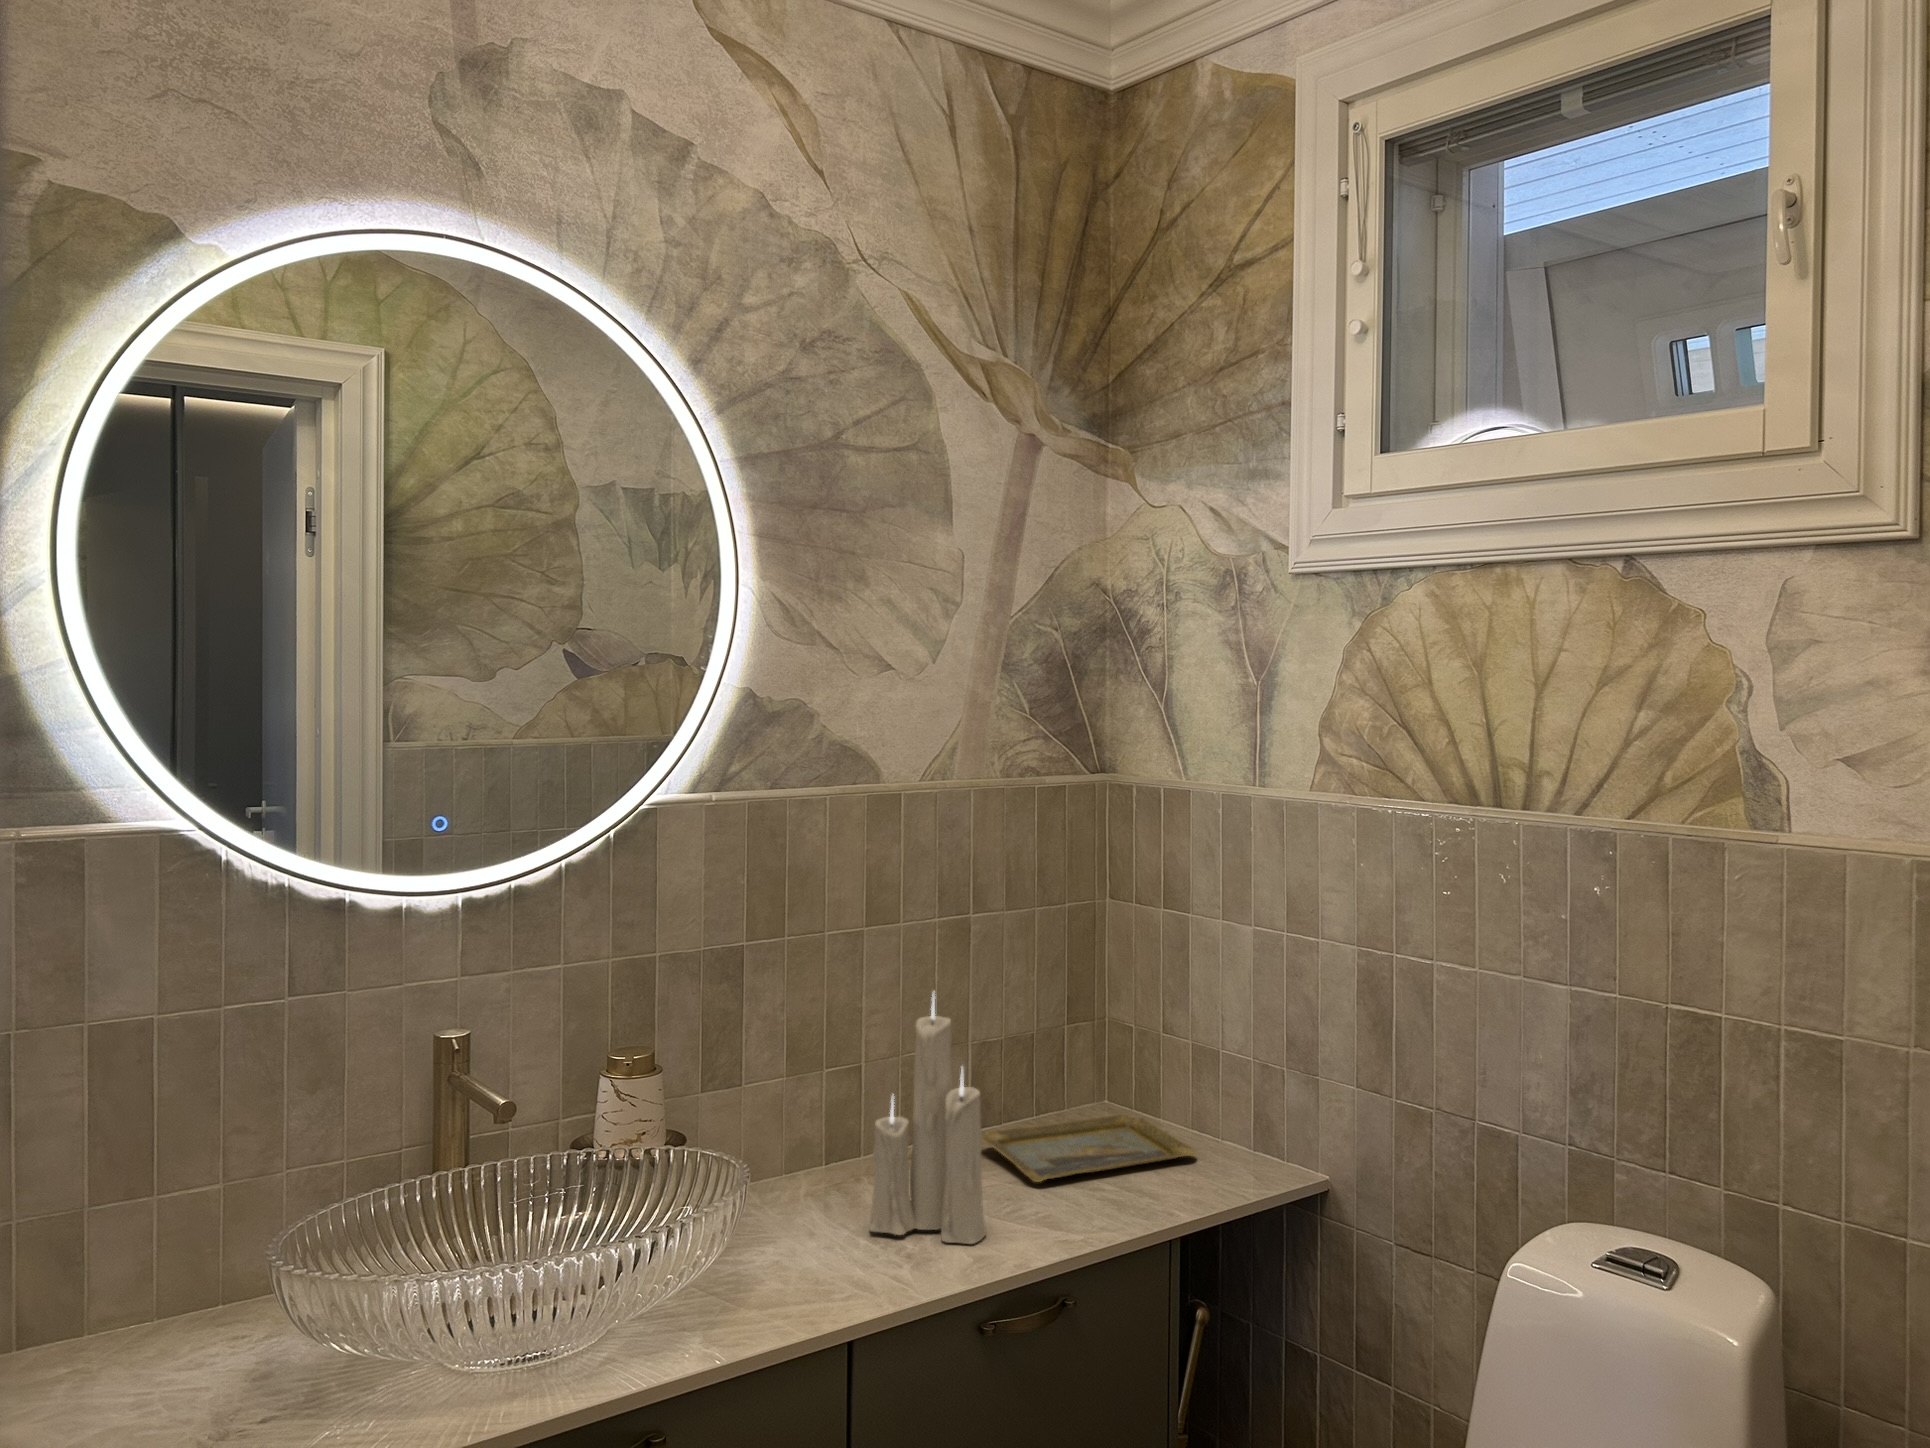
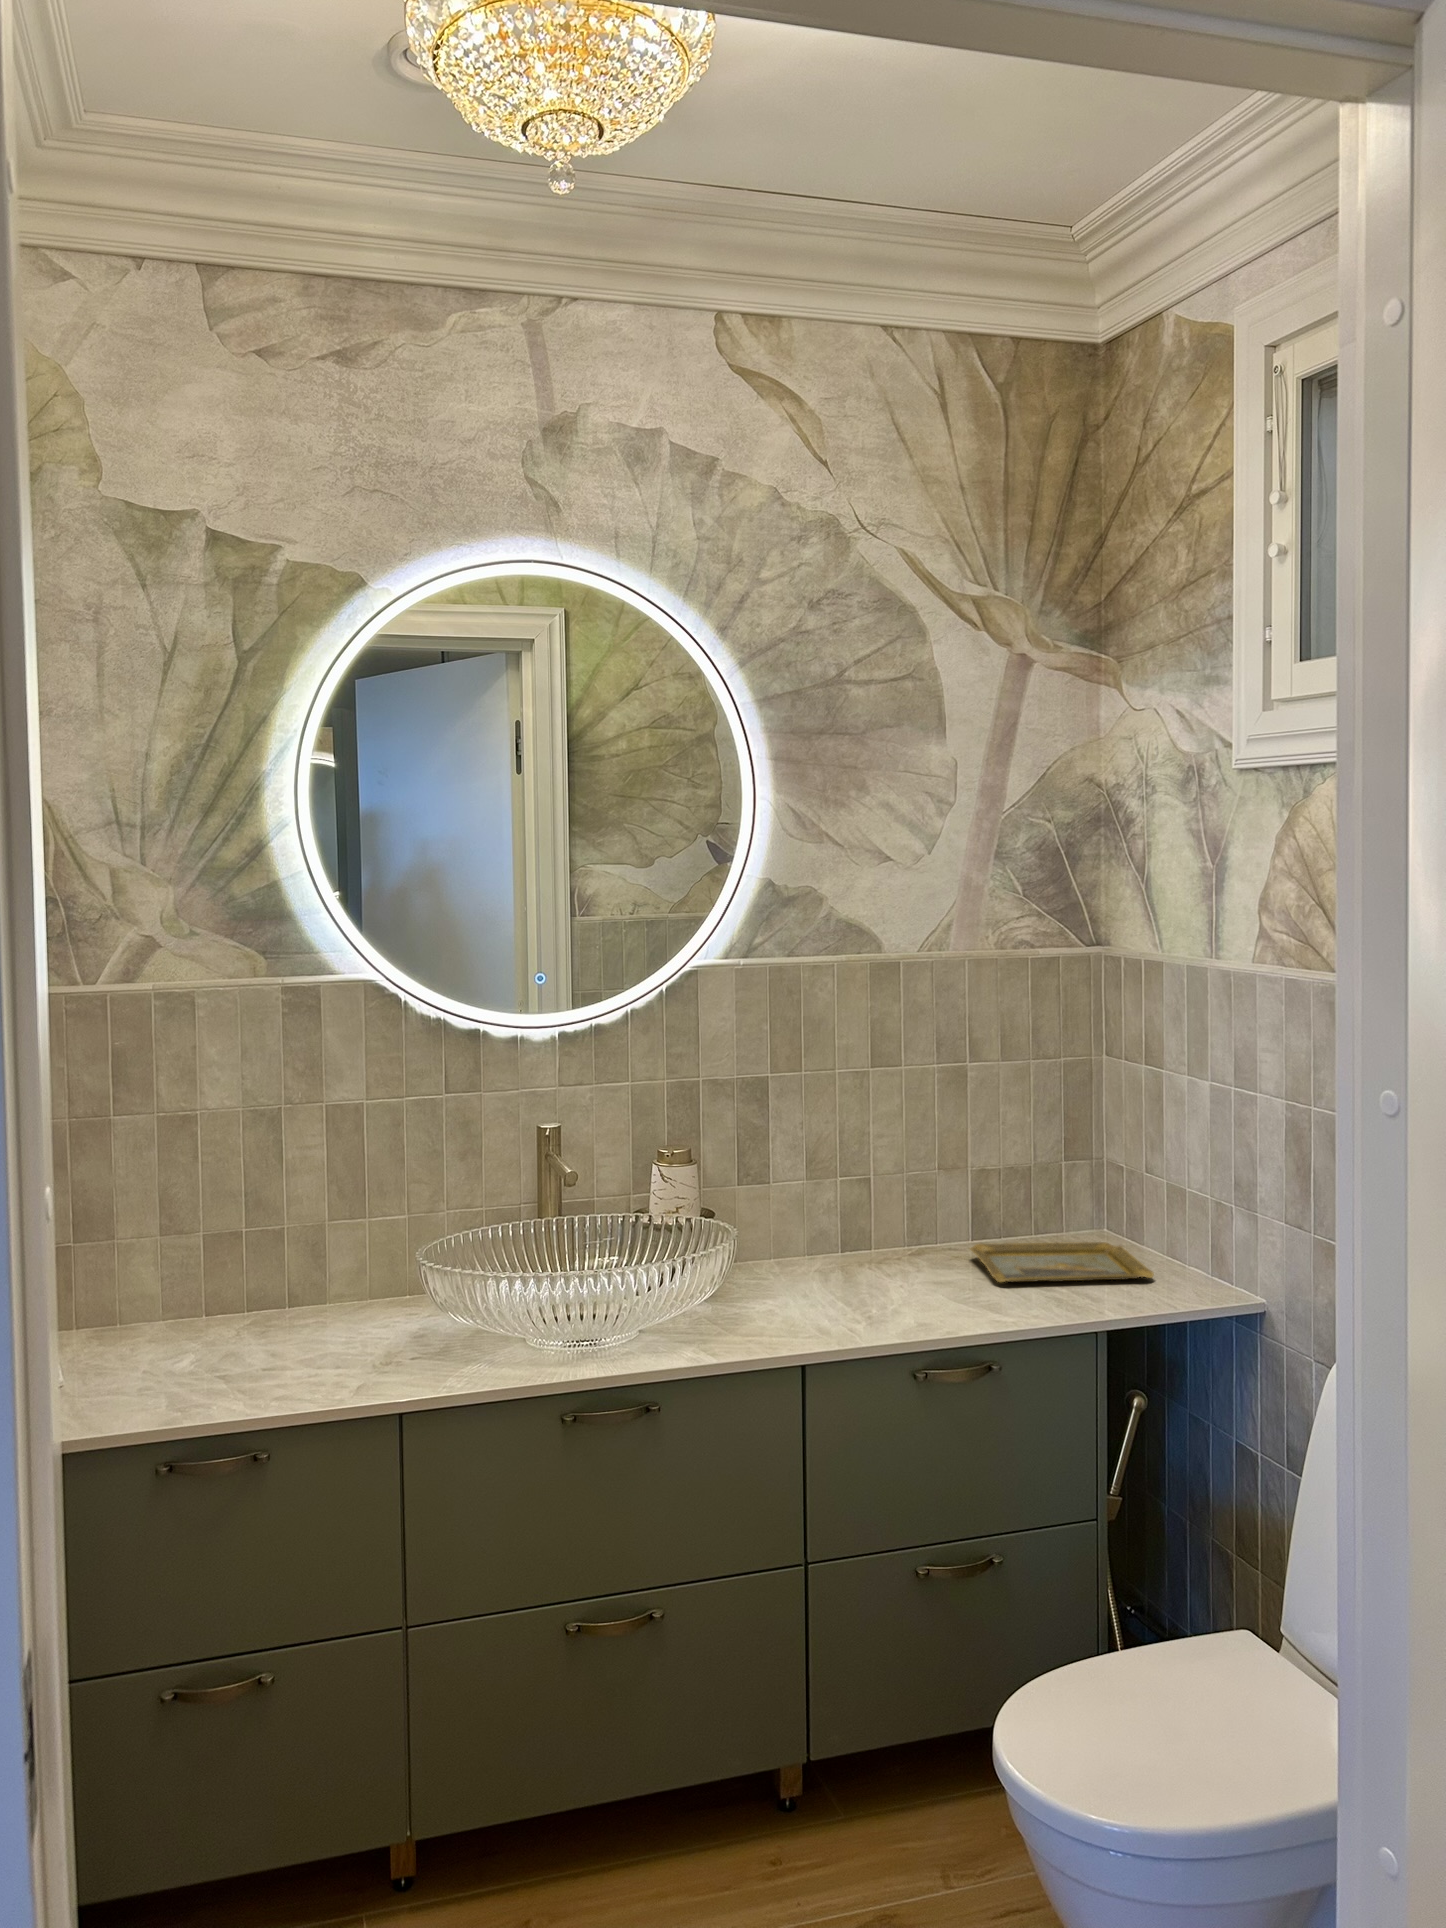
candle: present [869,993,986,1244] -> none [848,1106,938,1316]

